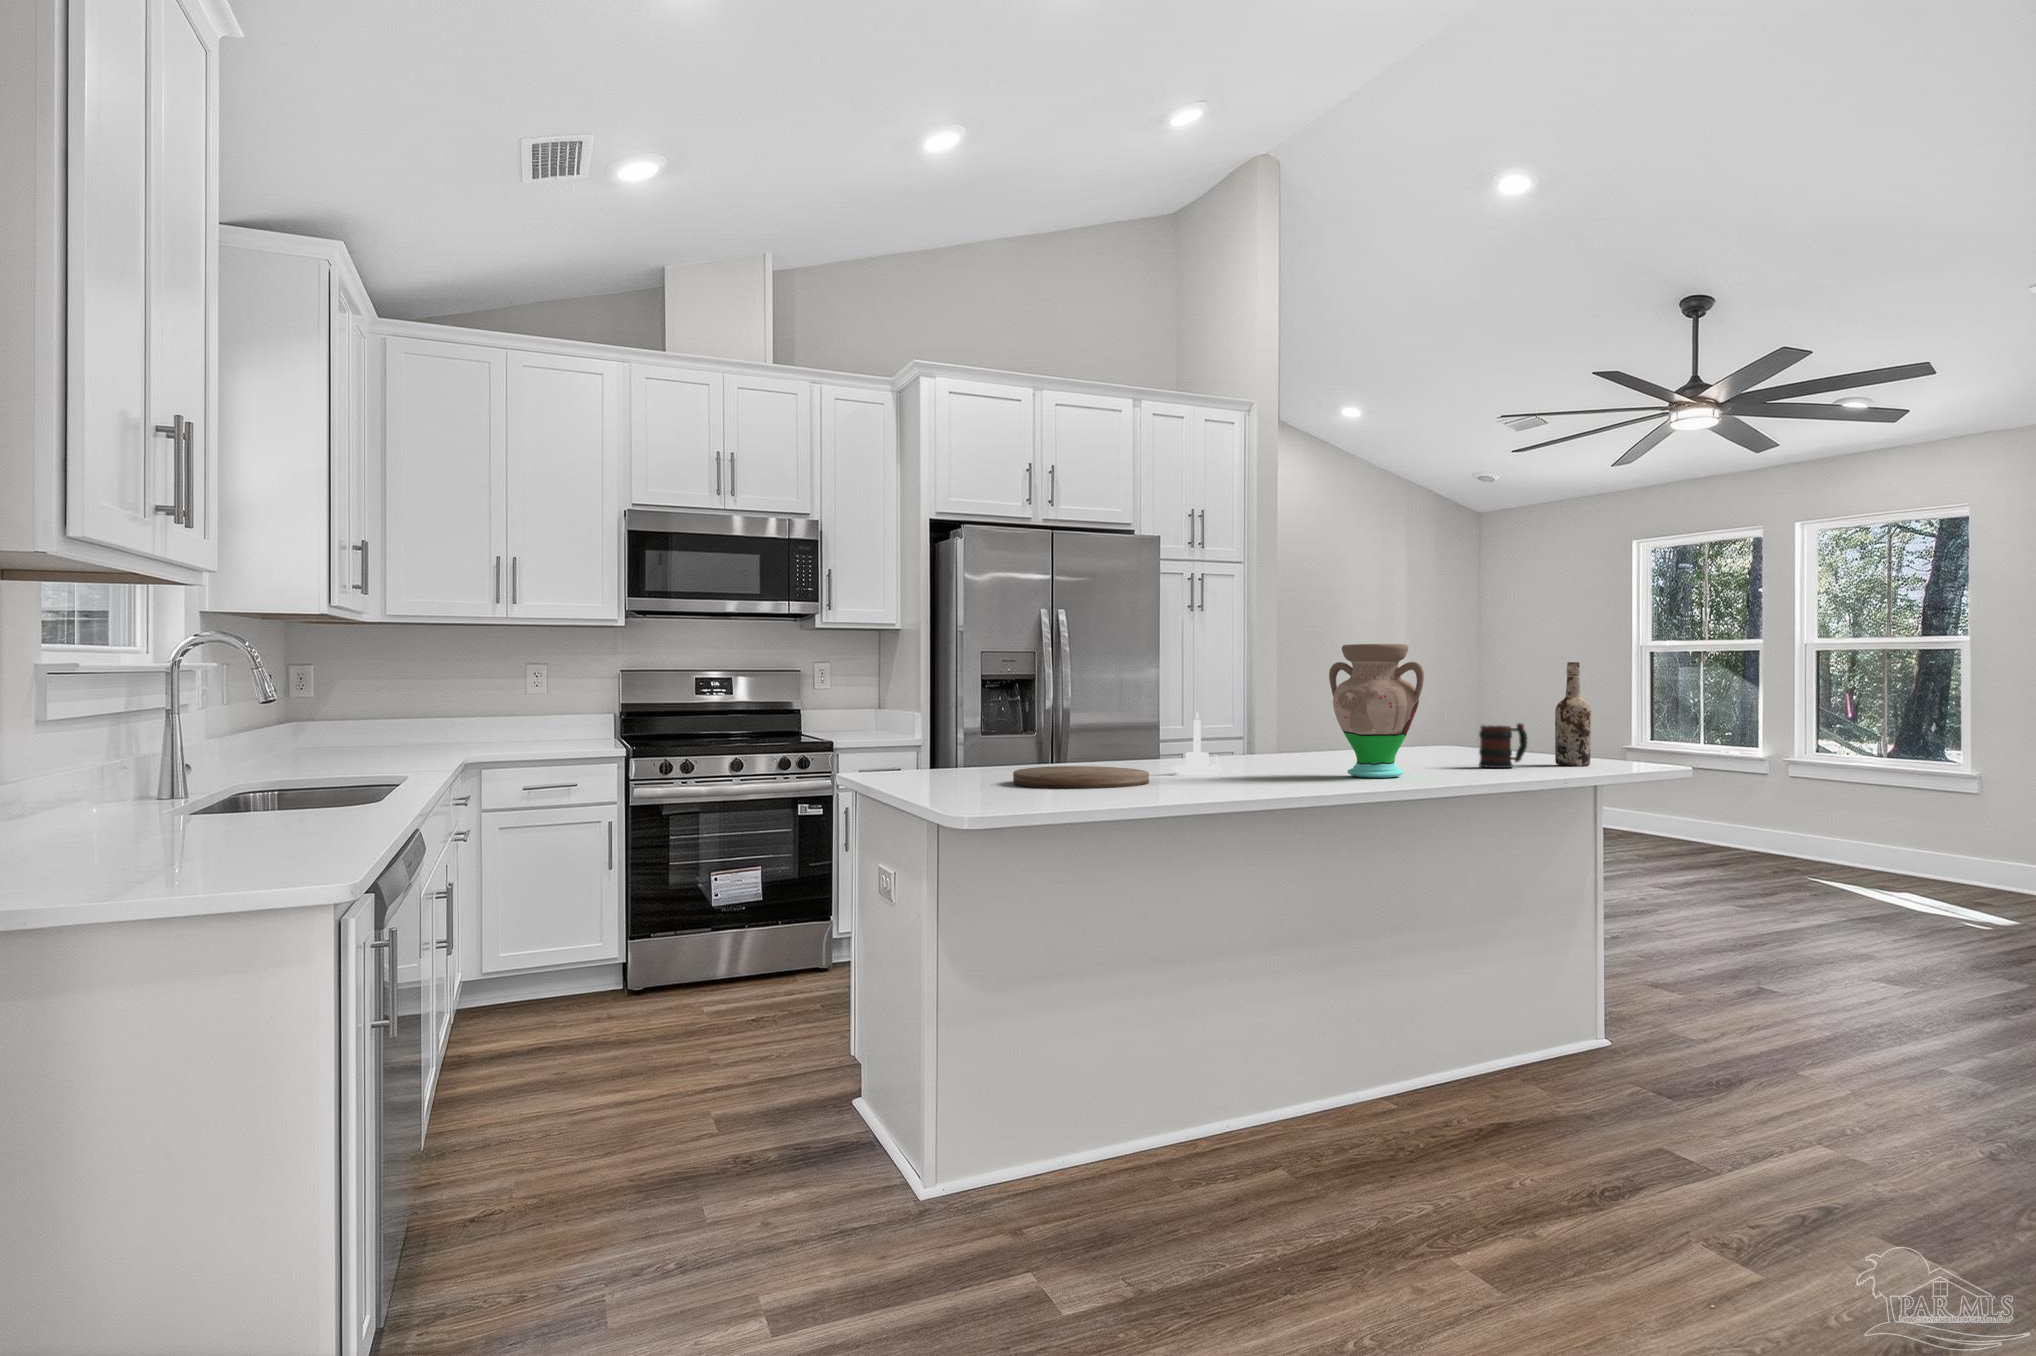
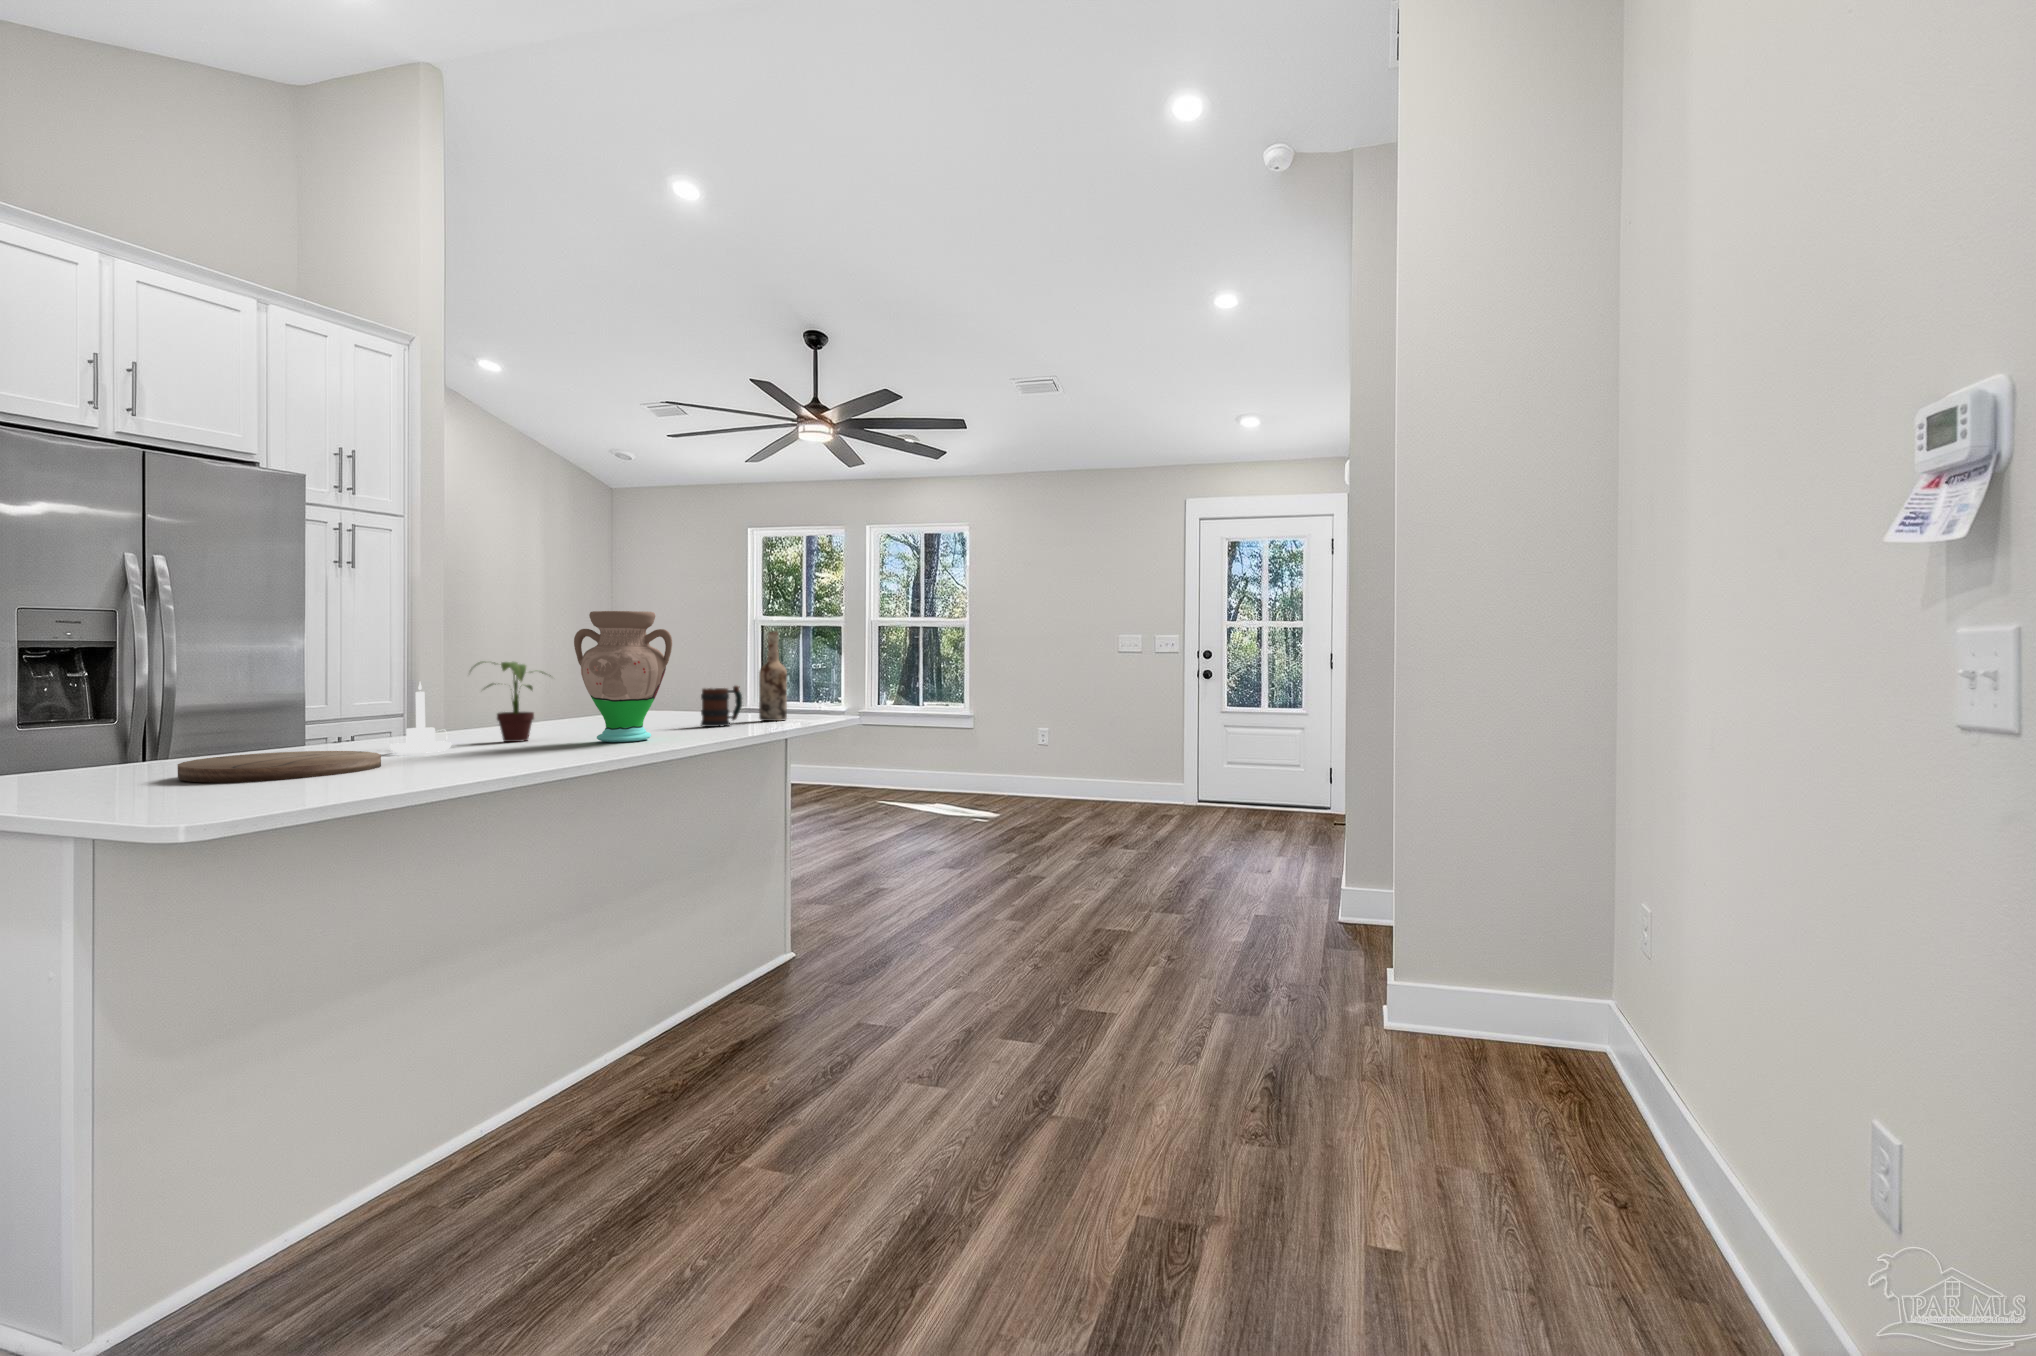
potted plant: none [1244,693,1323,770] -> present [474,661,551,742]

